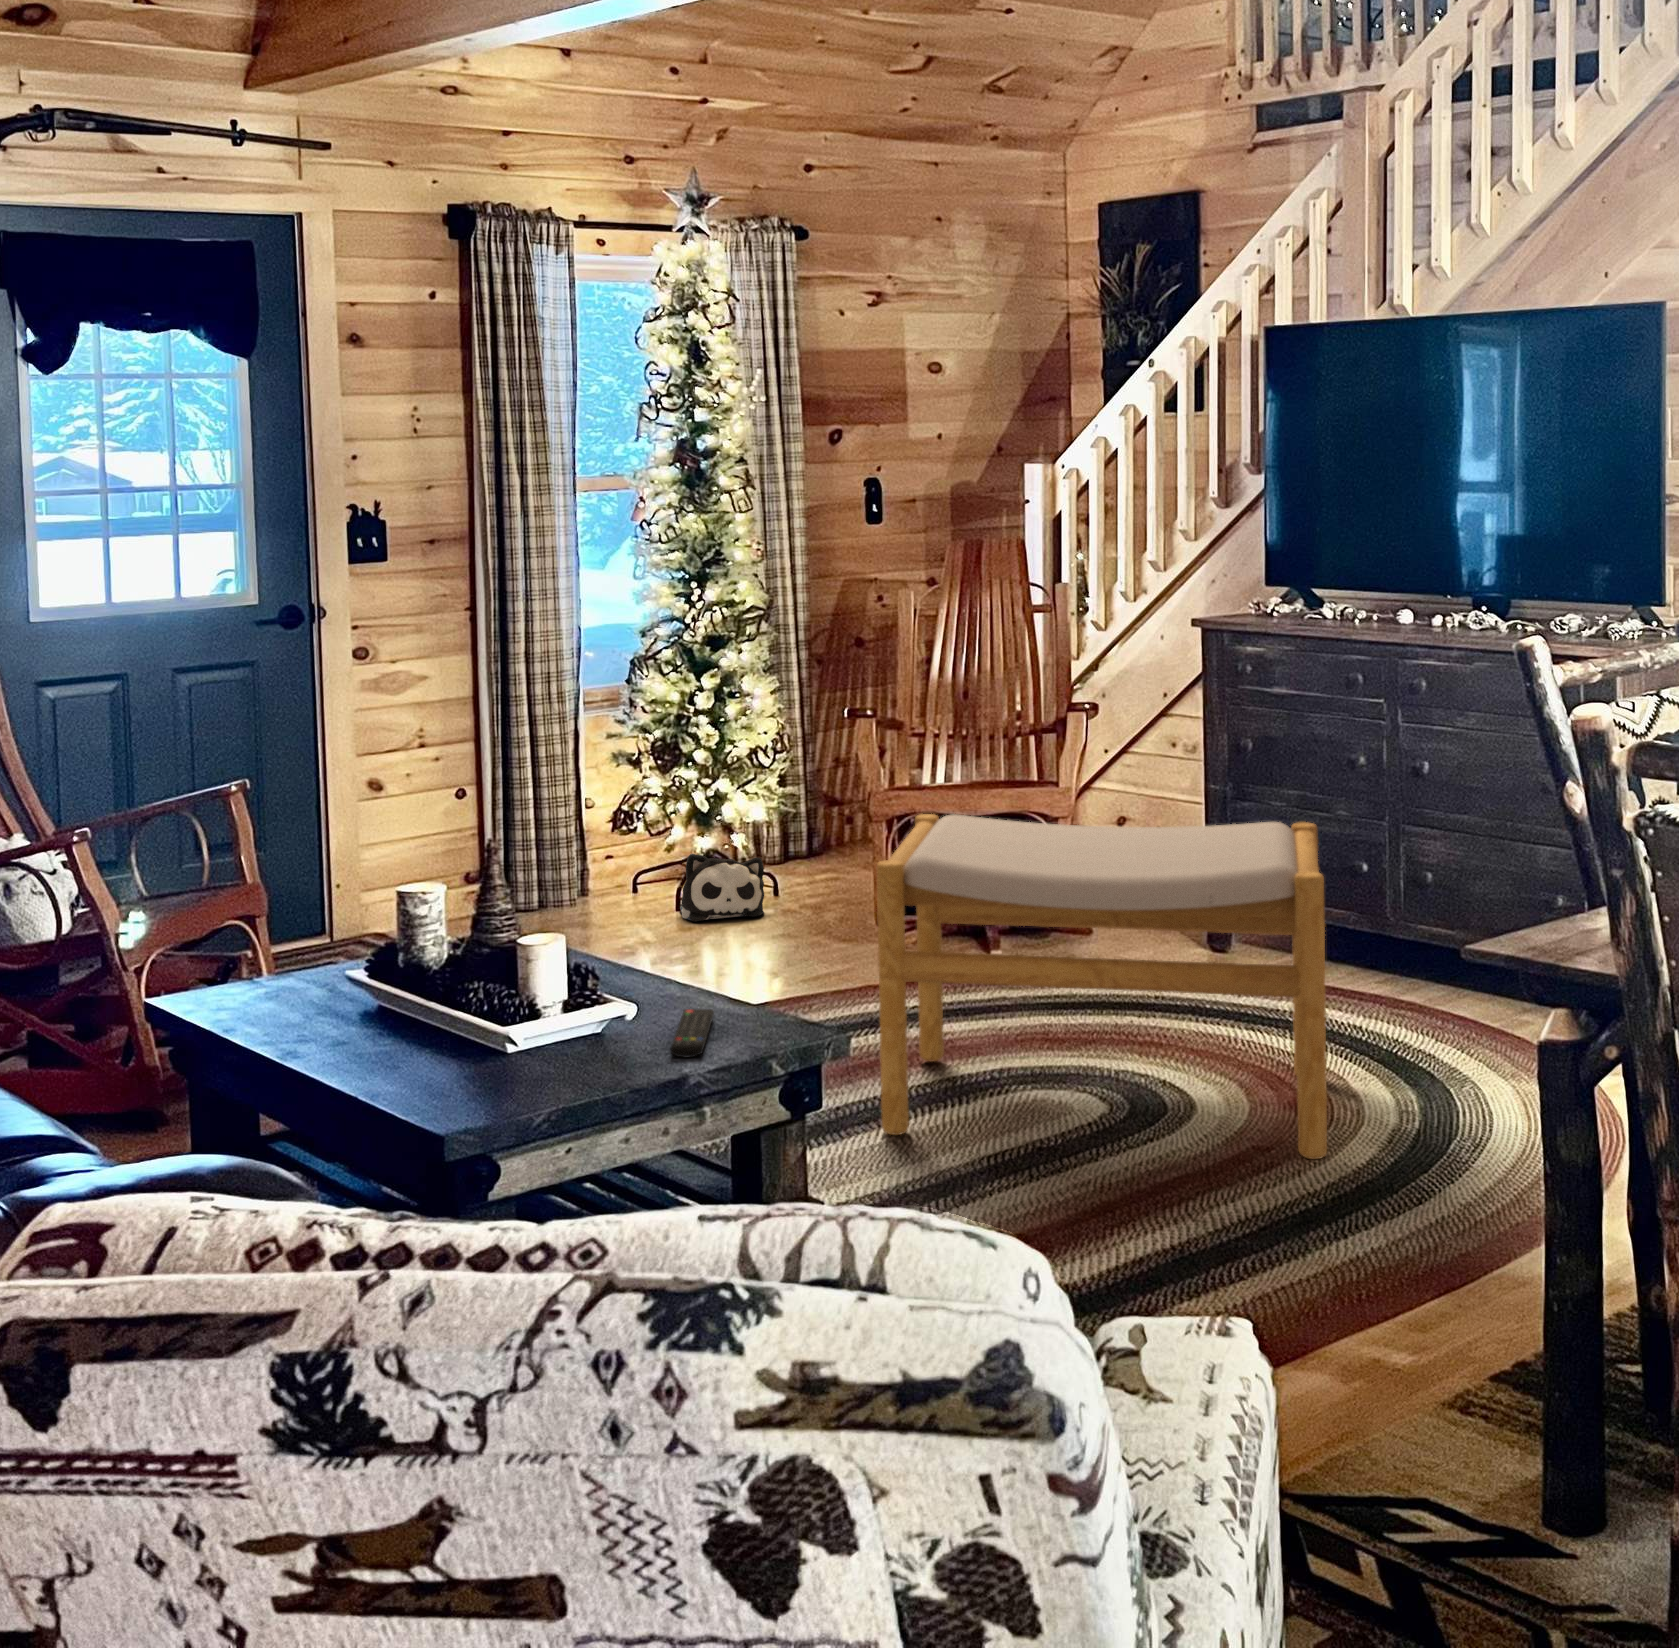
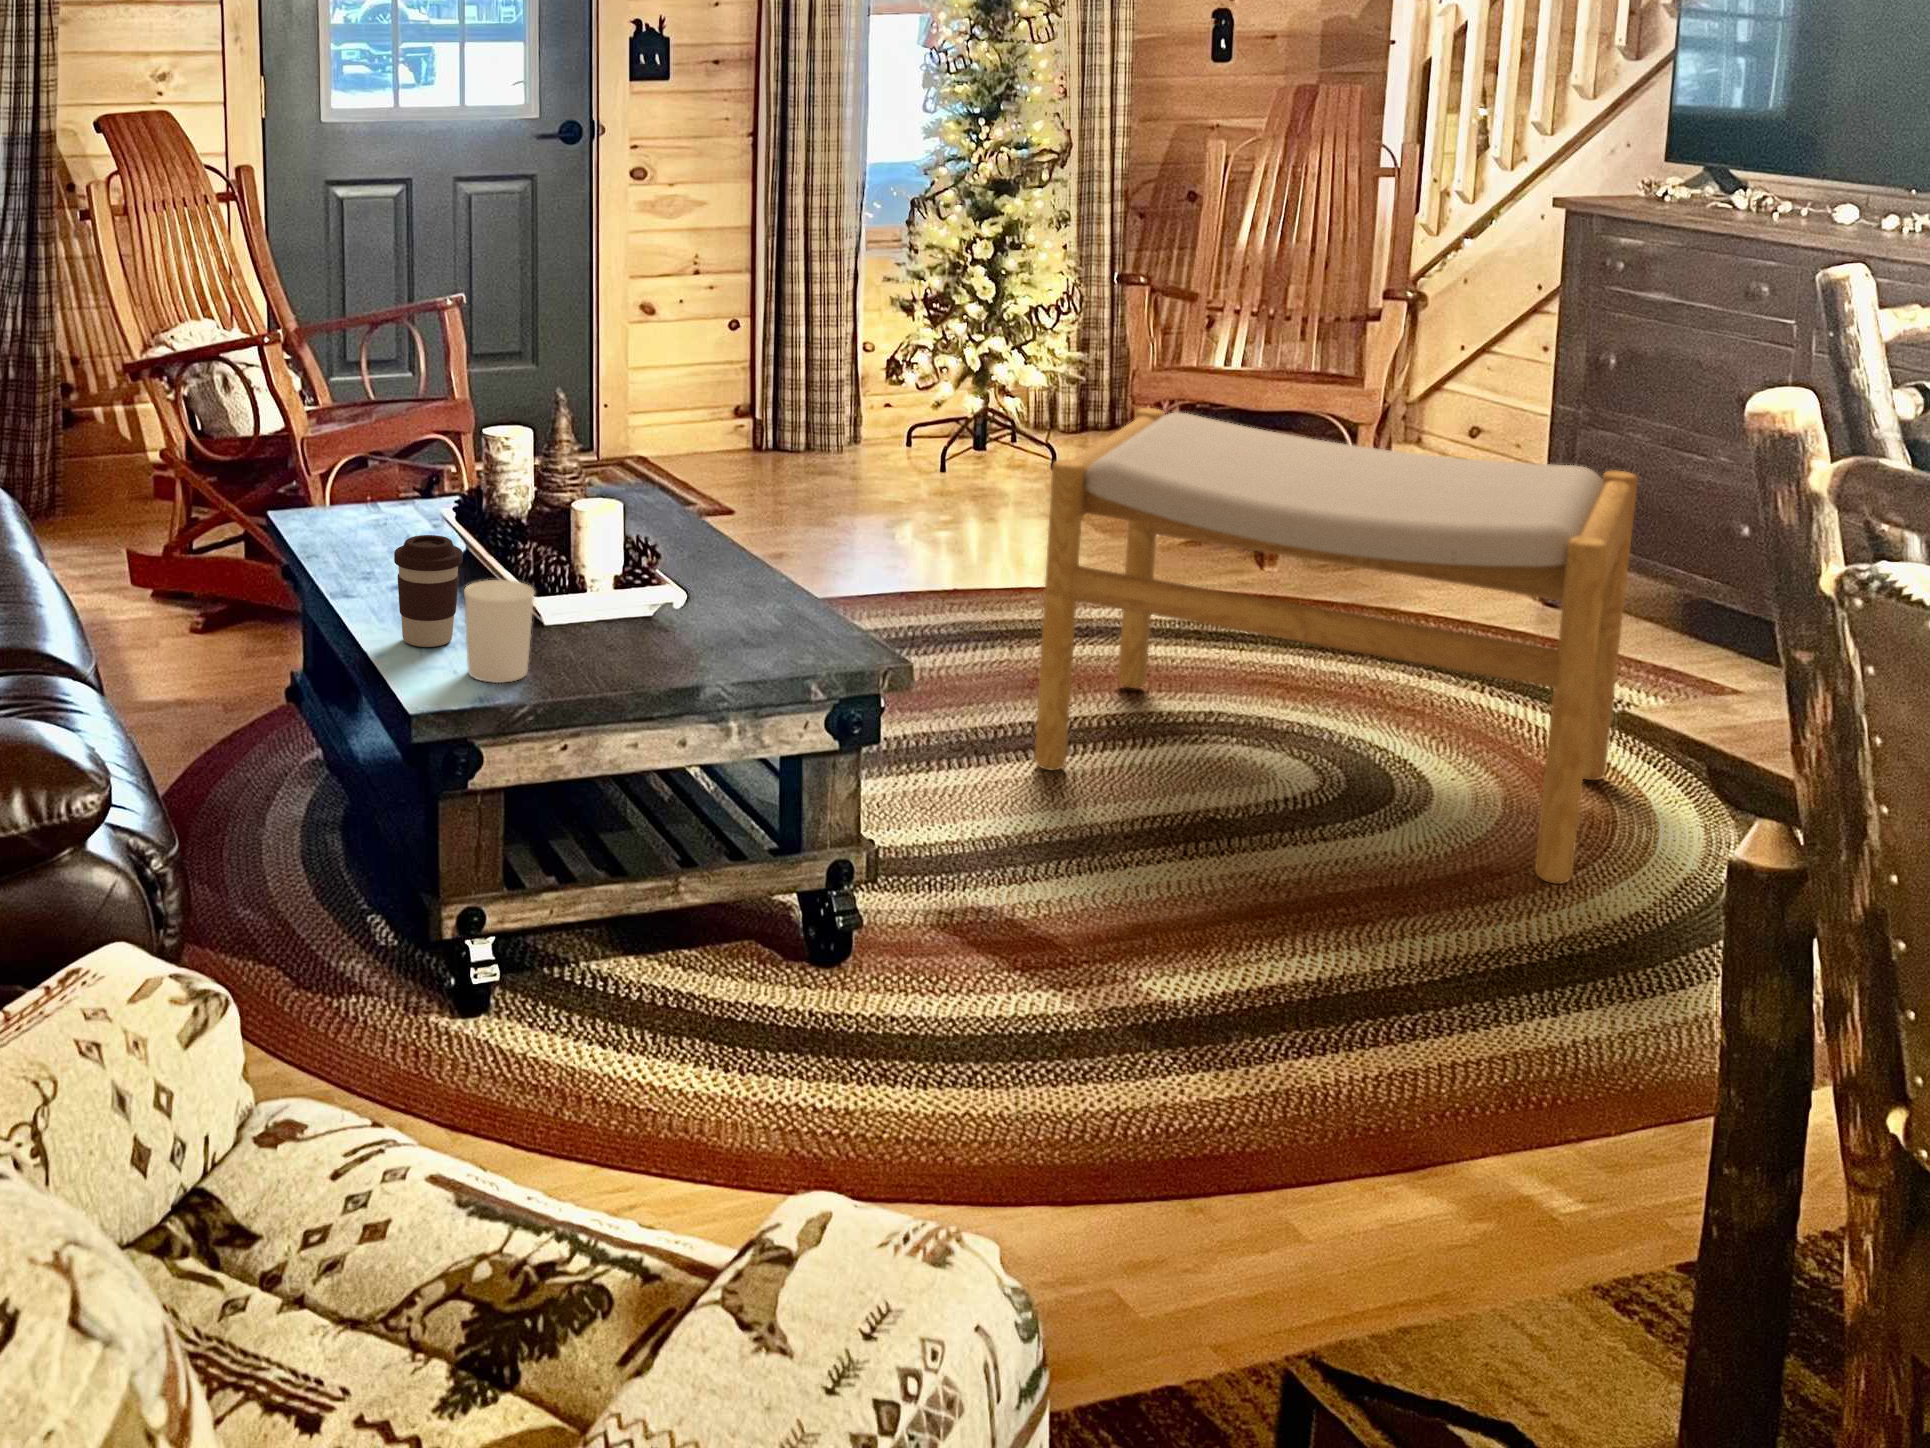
plush toy: present [680,854,764,922] -> none [931,416,1026,492]
coffee cup: none [385,975,447,1077] -> present [394,535,463,647]
candle holder: none [467,1004,530,1096] -> present [464,580,534,683]
remote control: present [670,1009,714,1057] -> none [702,608,784,668]

